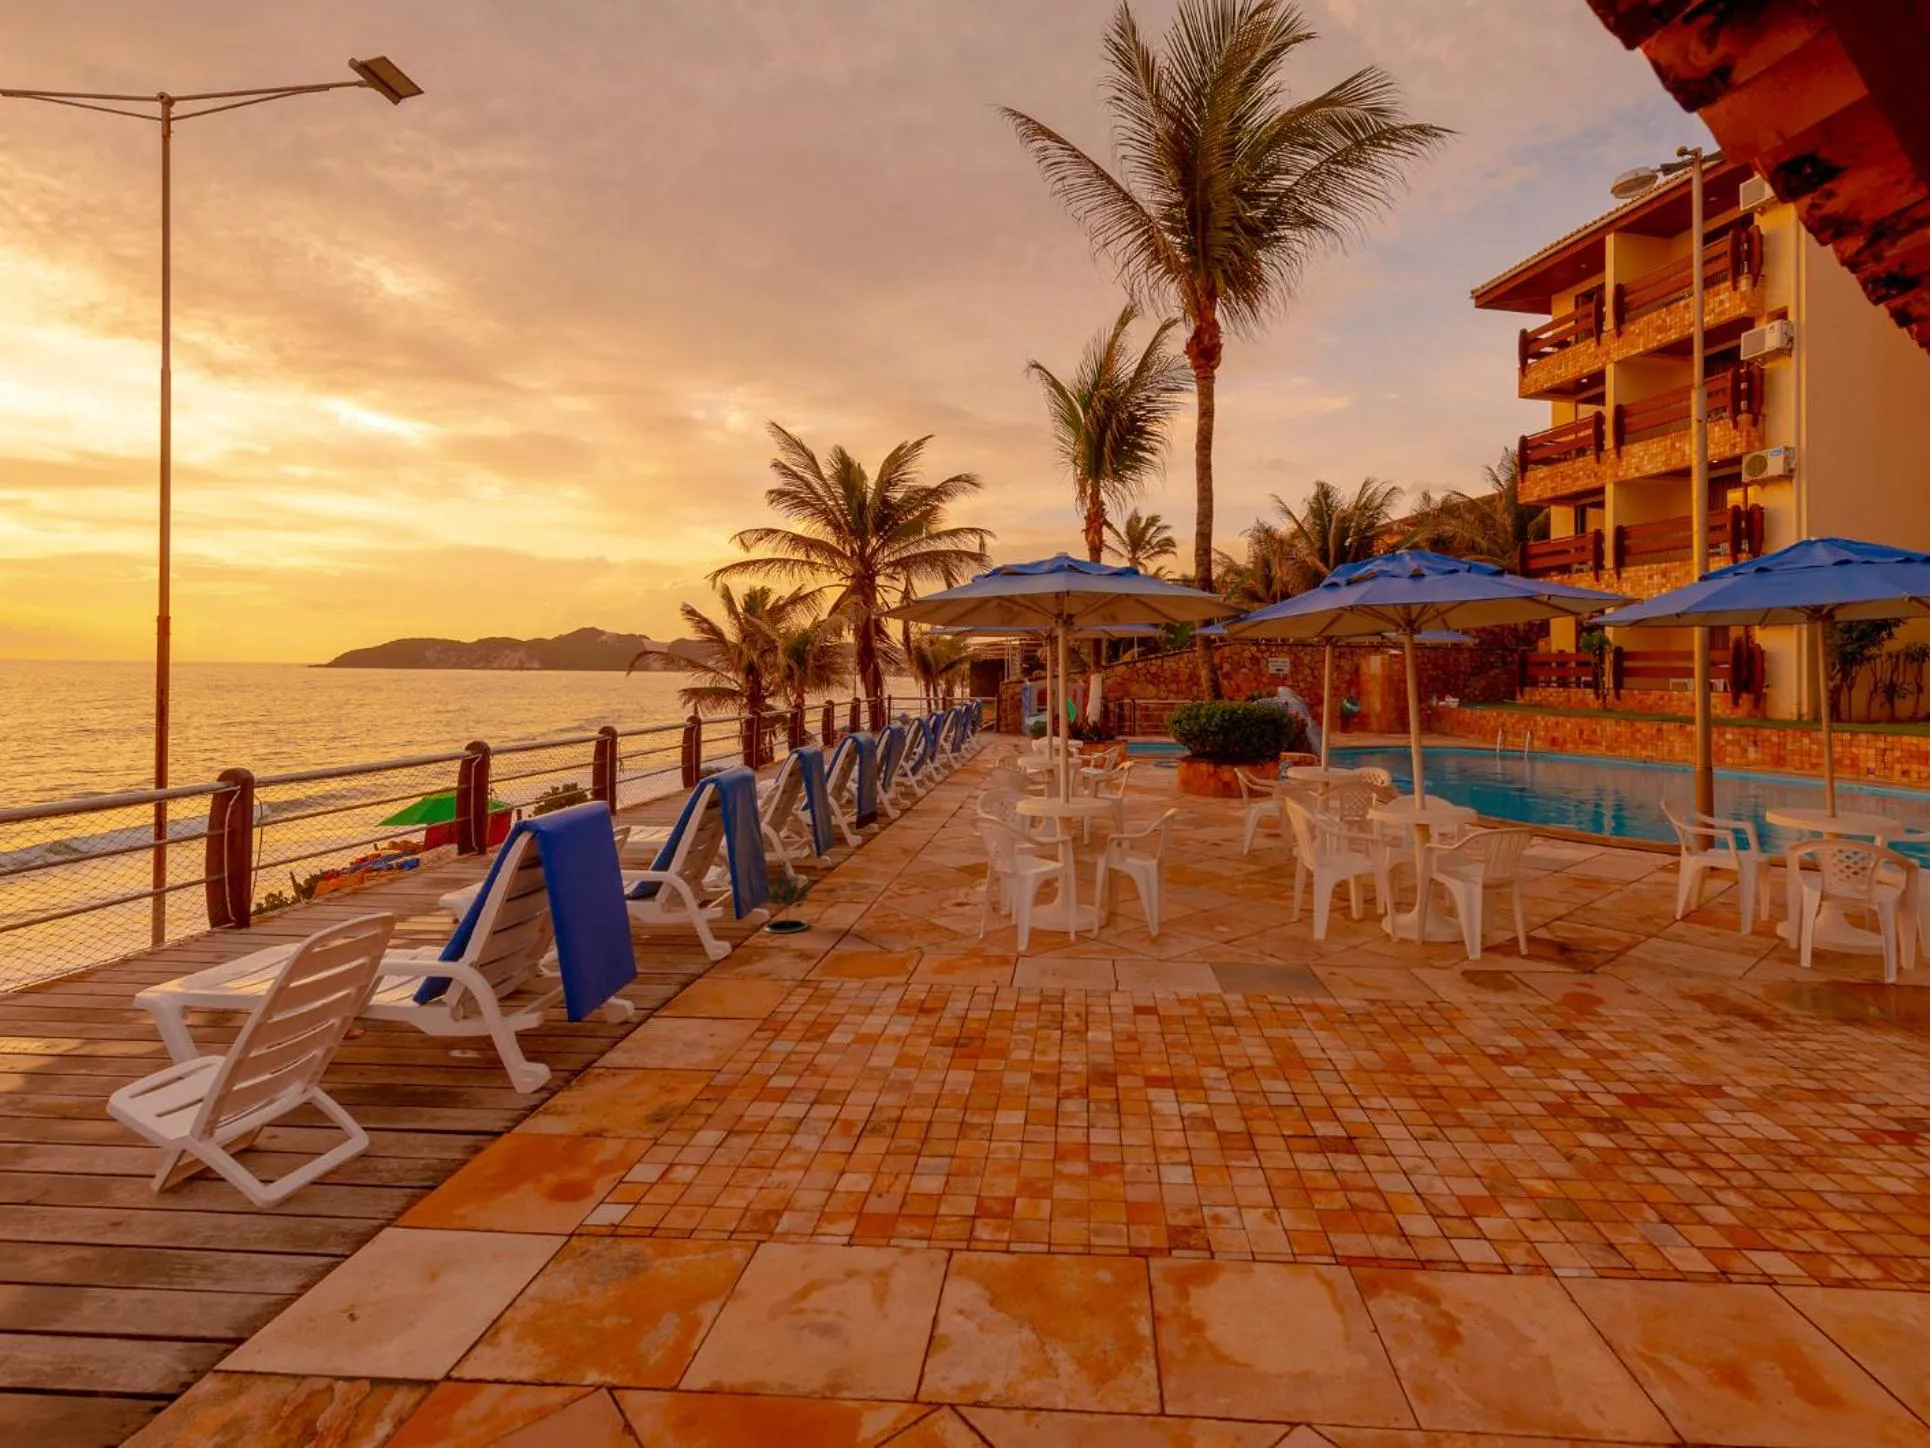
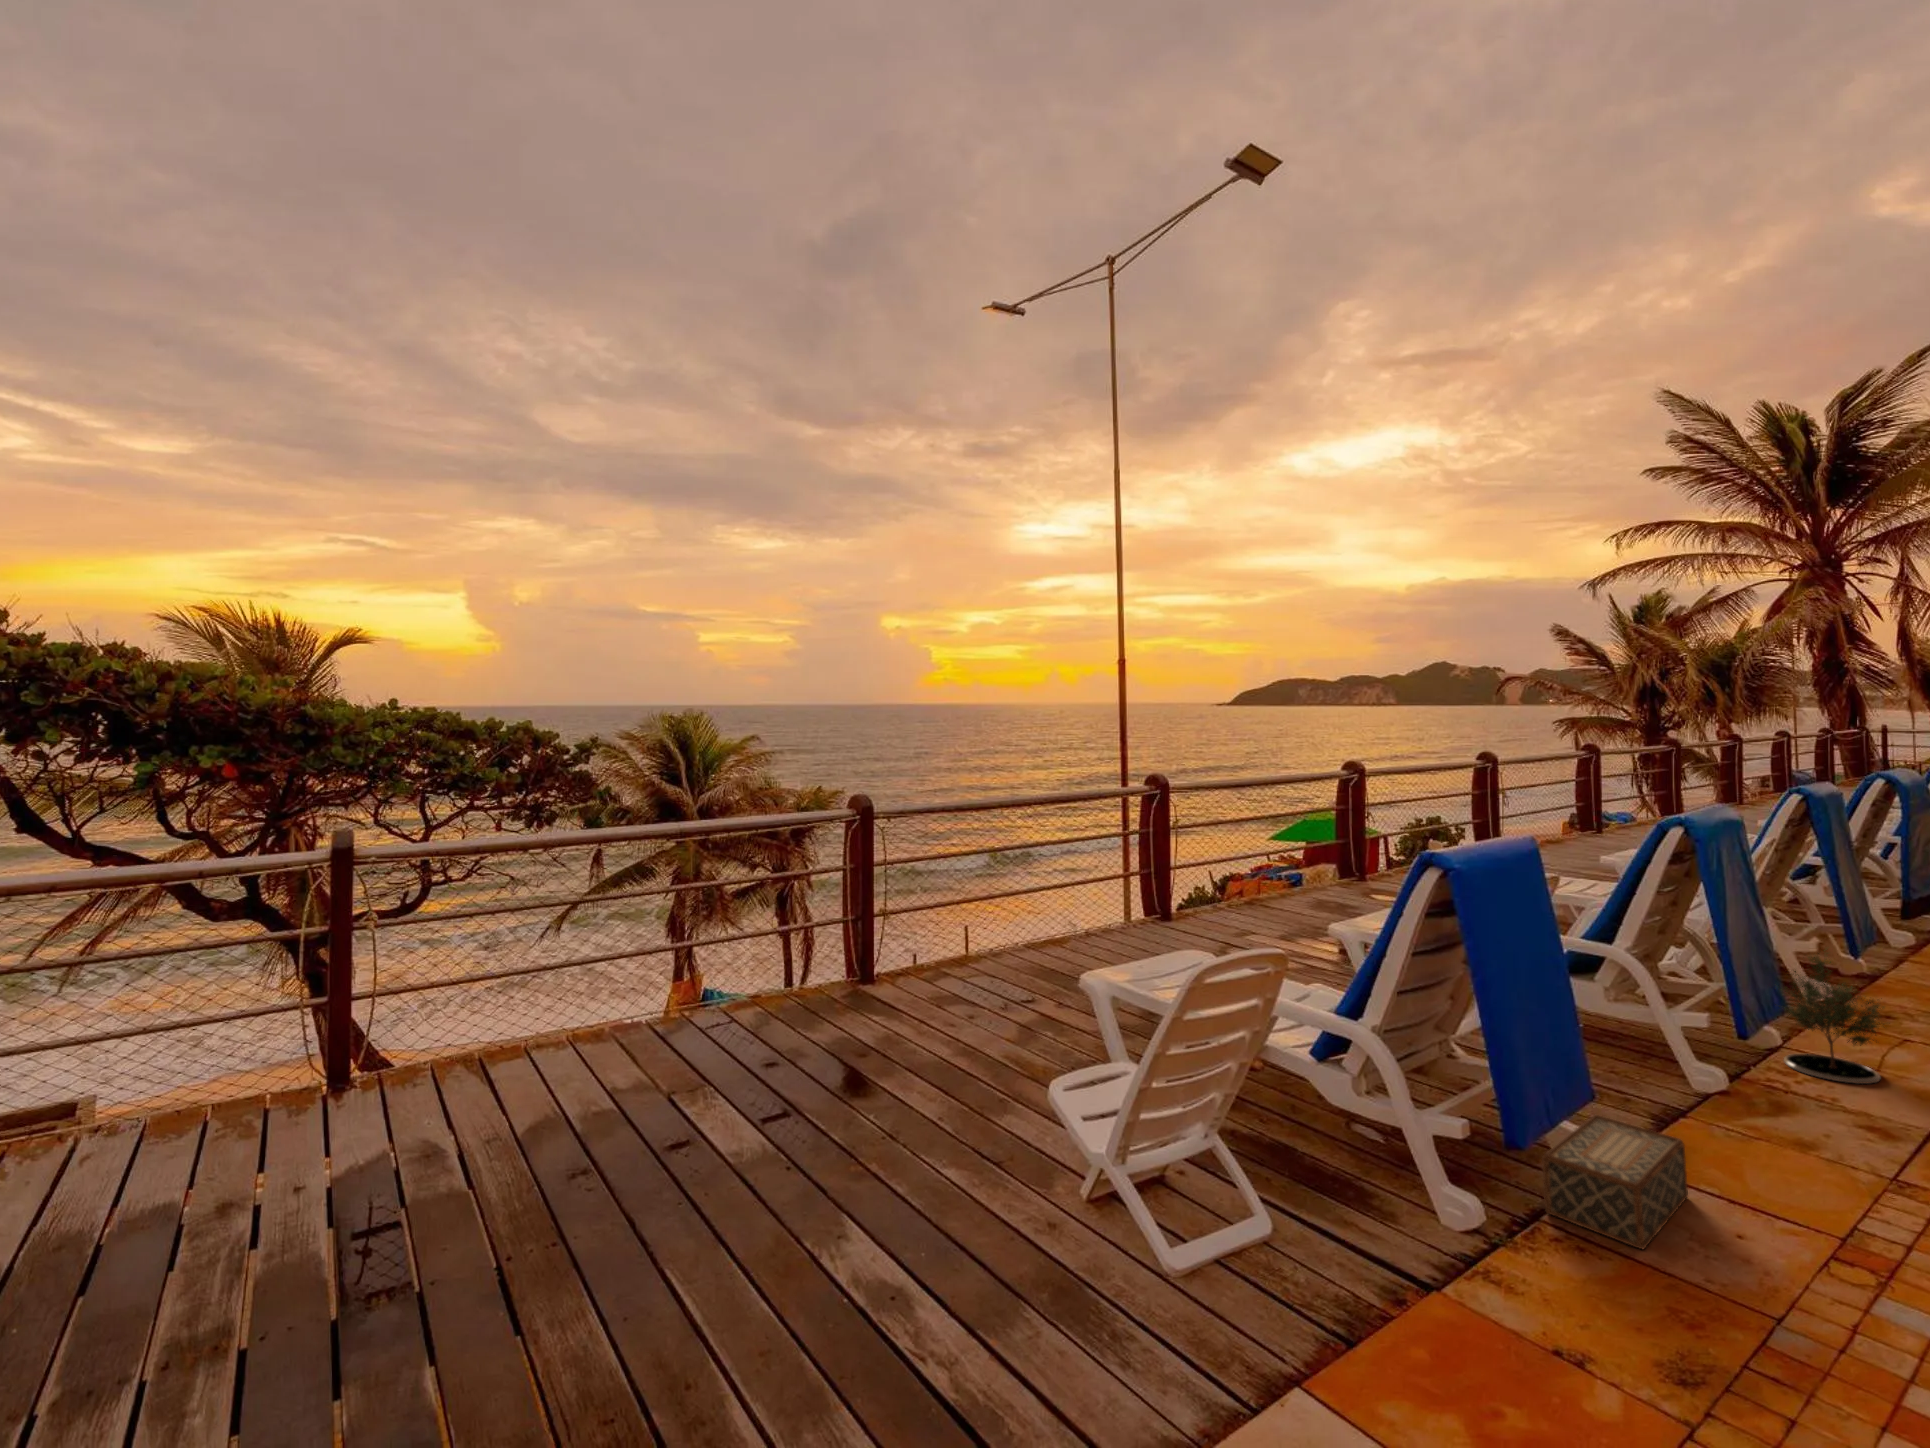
woven basket: none [593,985,684,1057] -> present [1542,1115,1688,1249]

